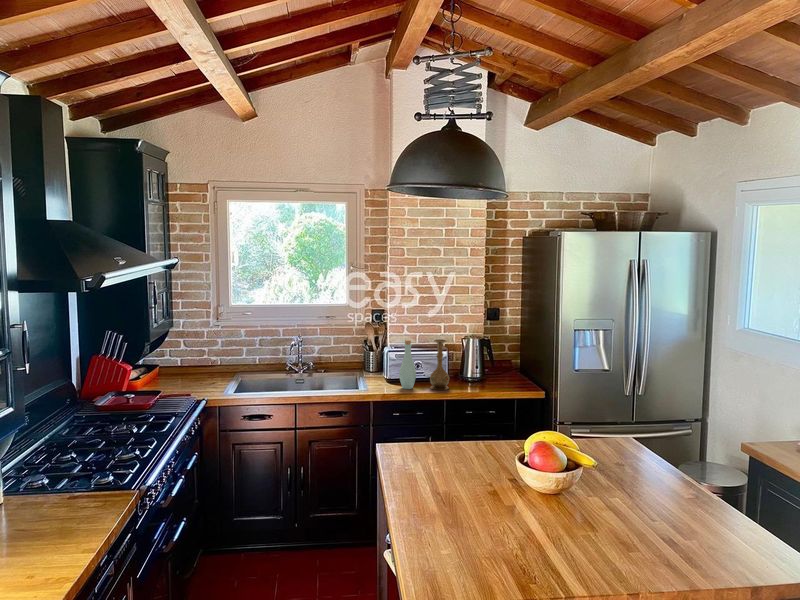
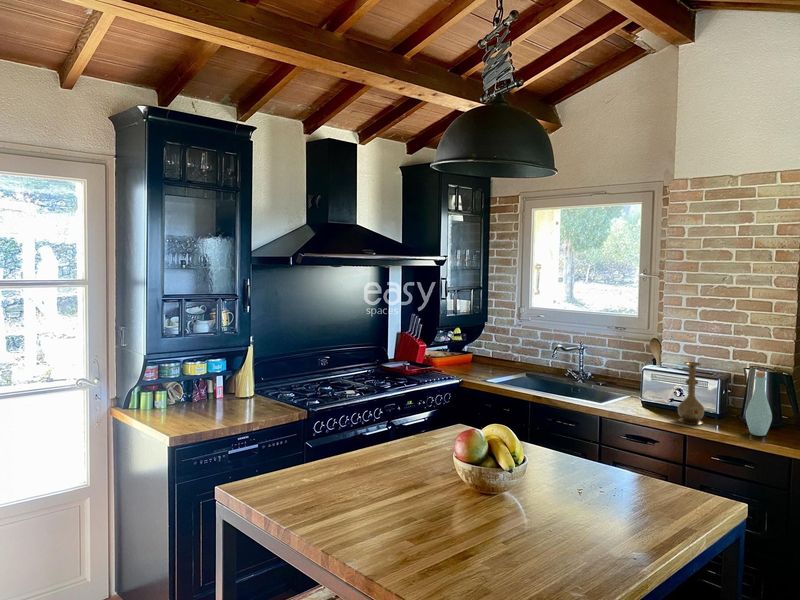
bottle: present [399,340,416,389] -> present [746,371,772,436]

